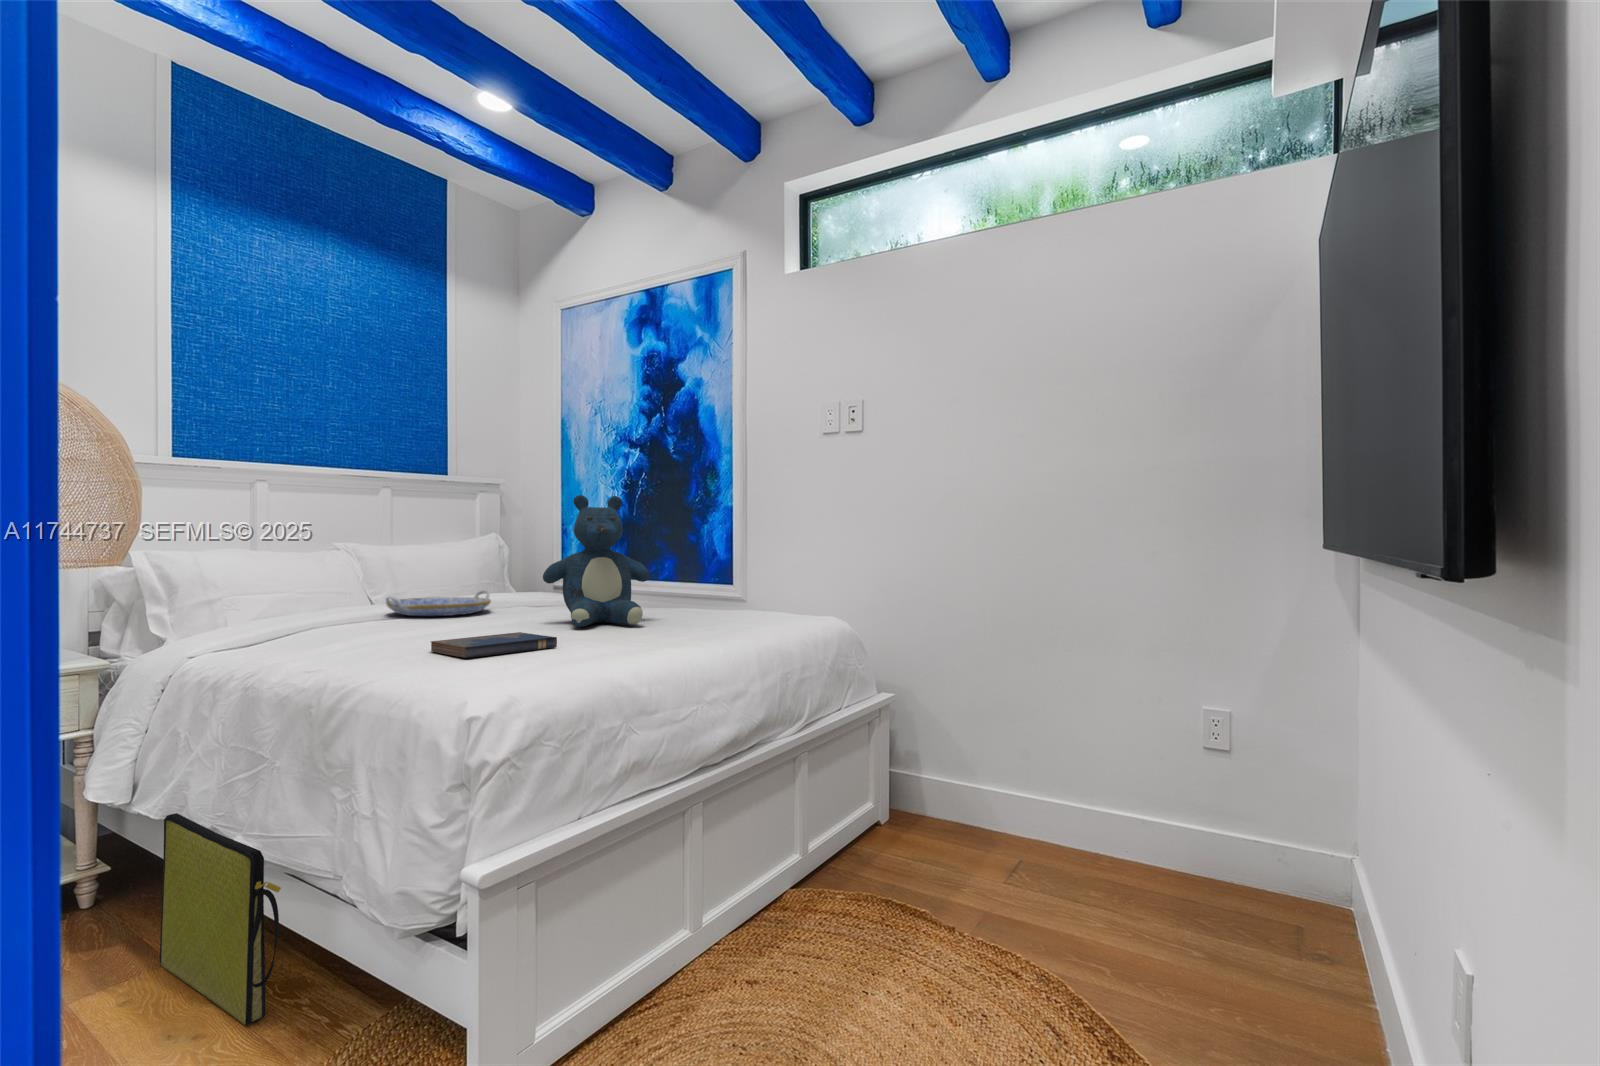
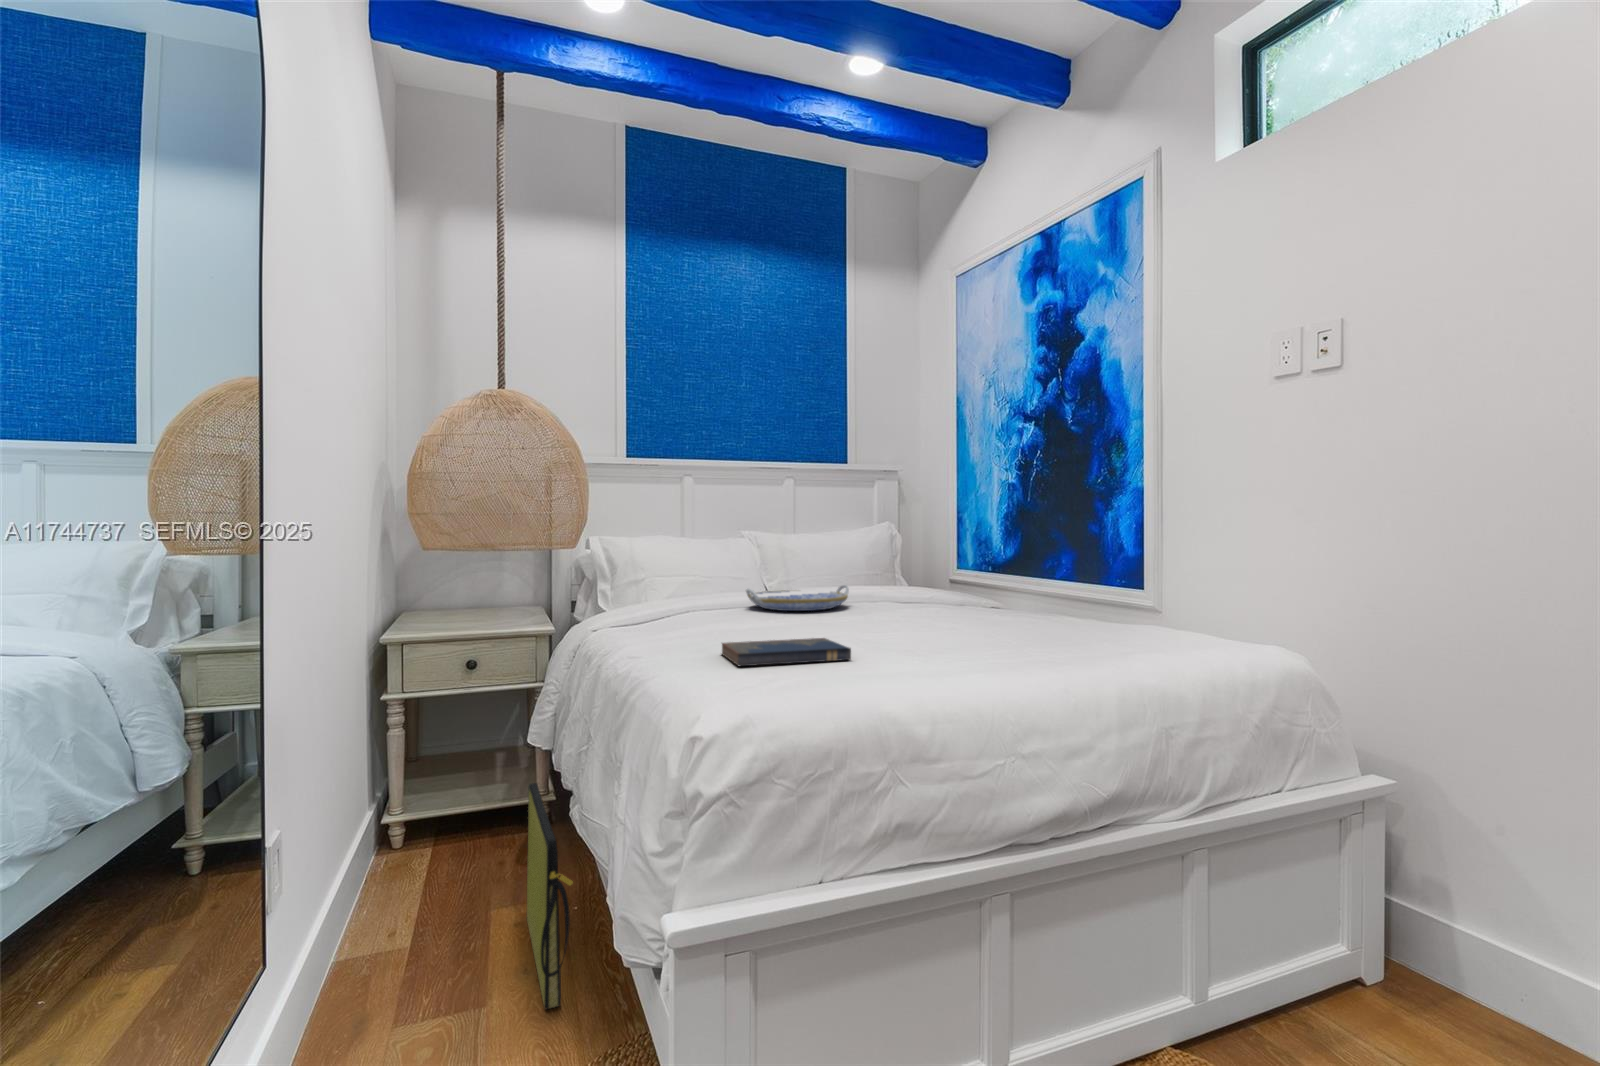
teddy bear: present [543,495,649,627] -> none [878,478,1005,636]

